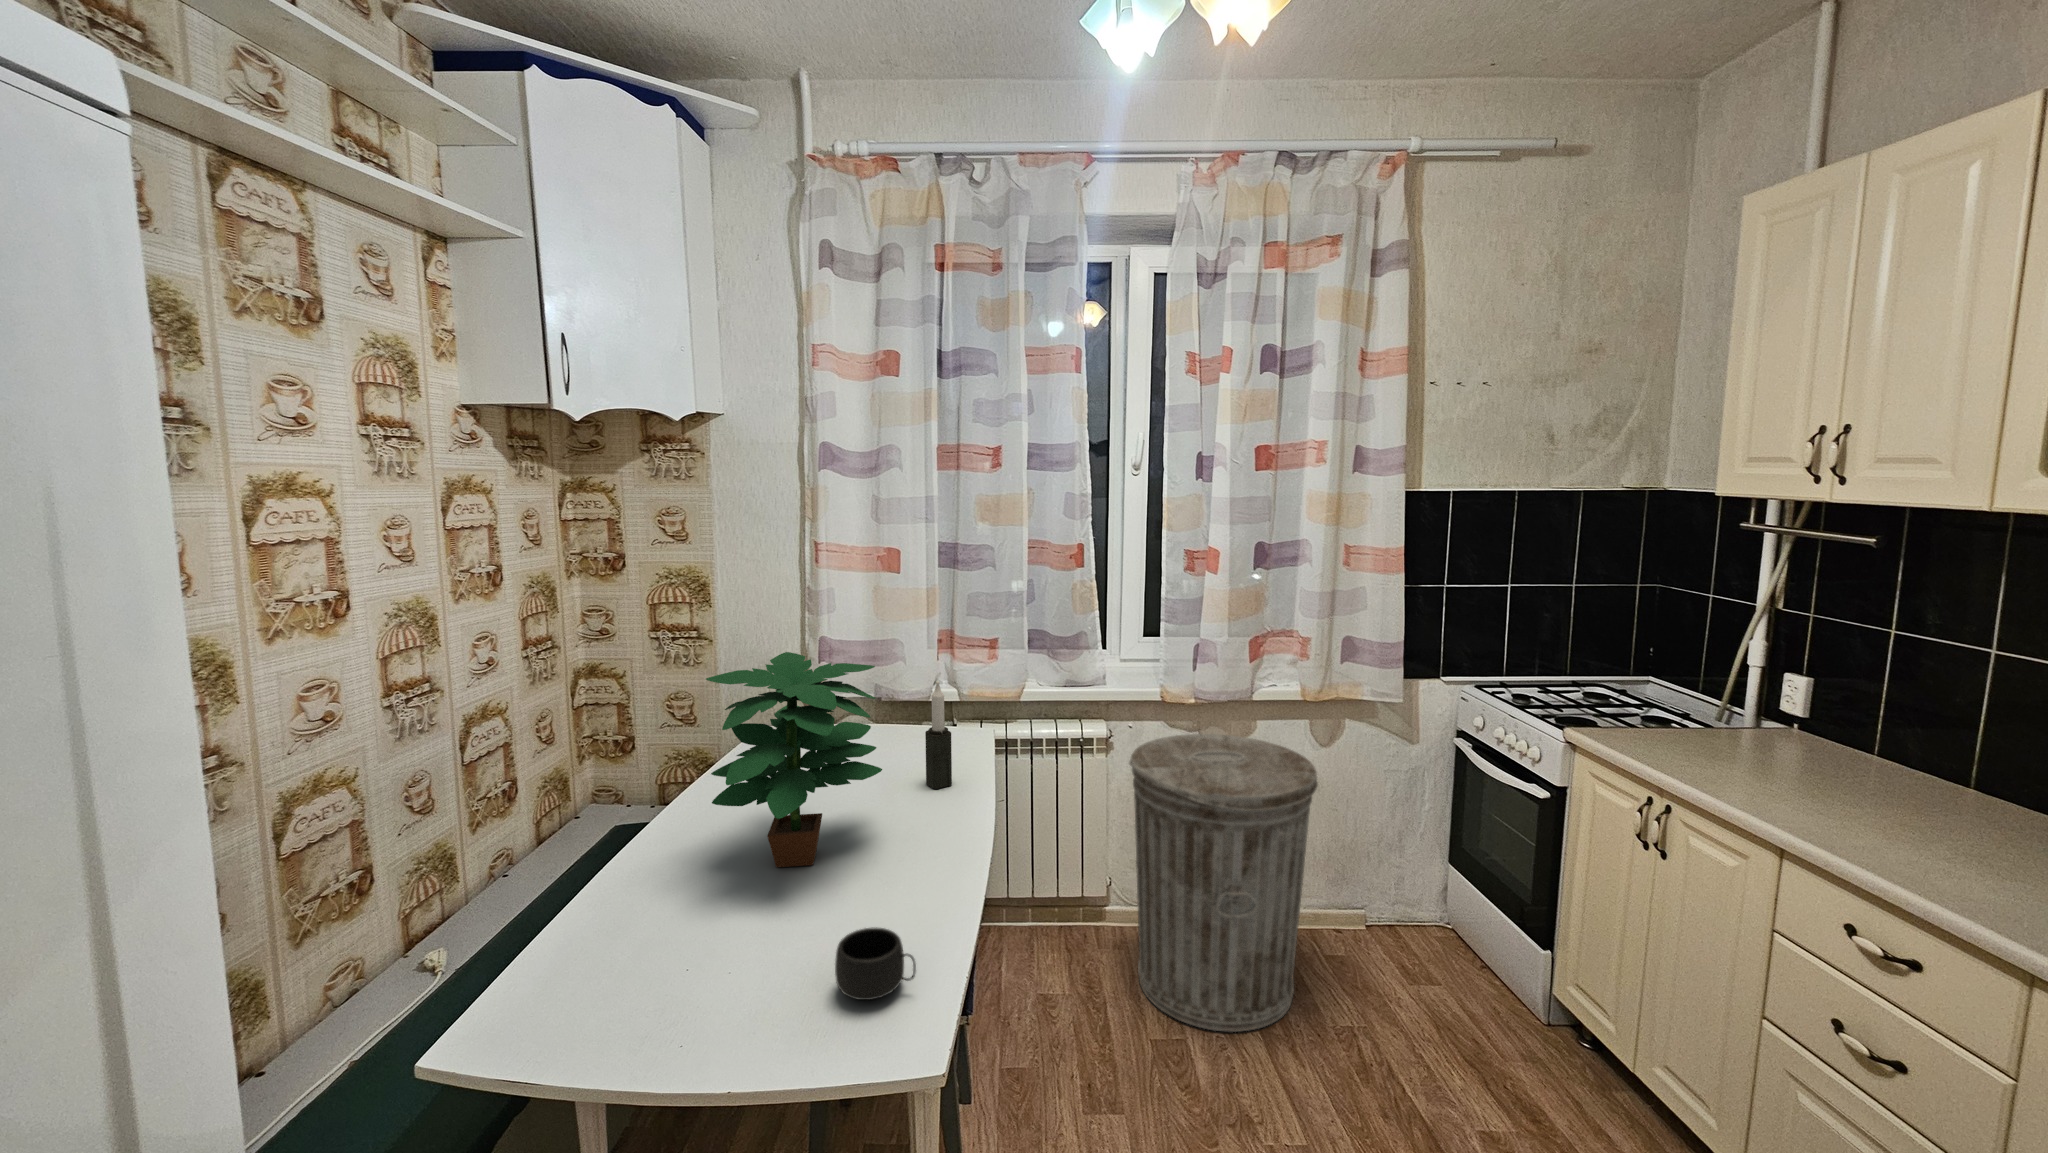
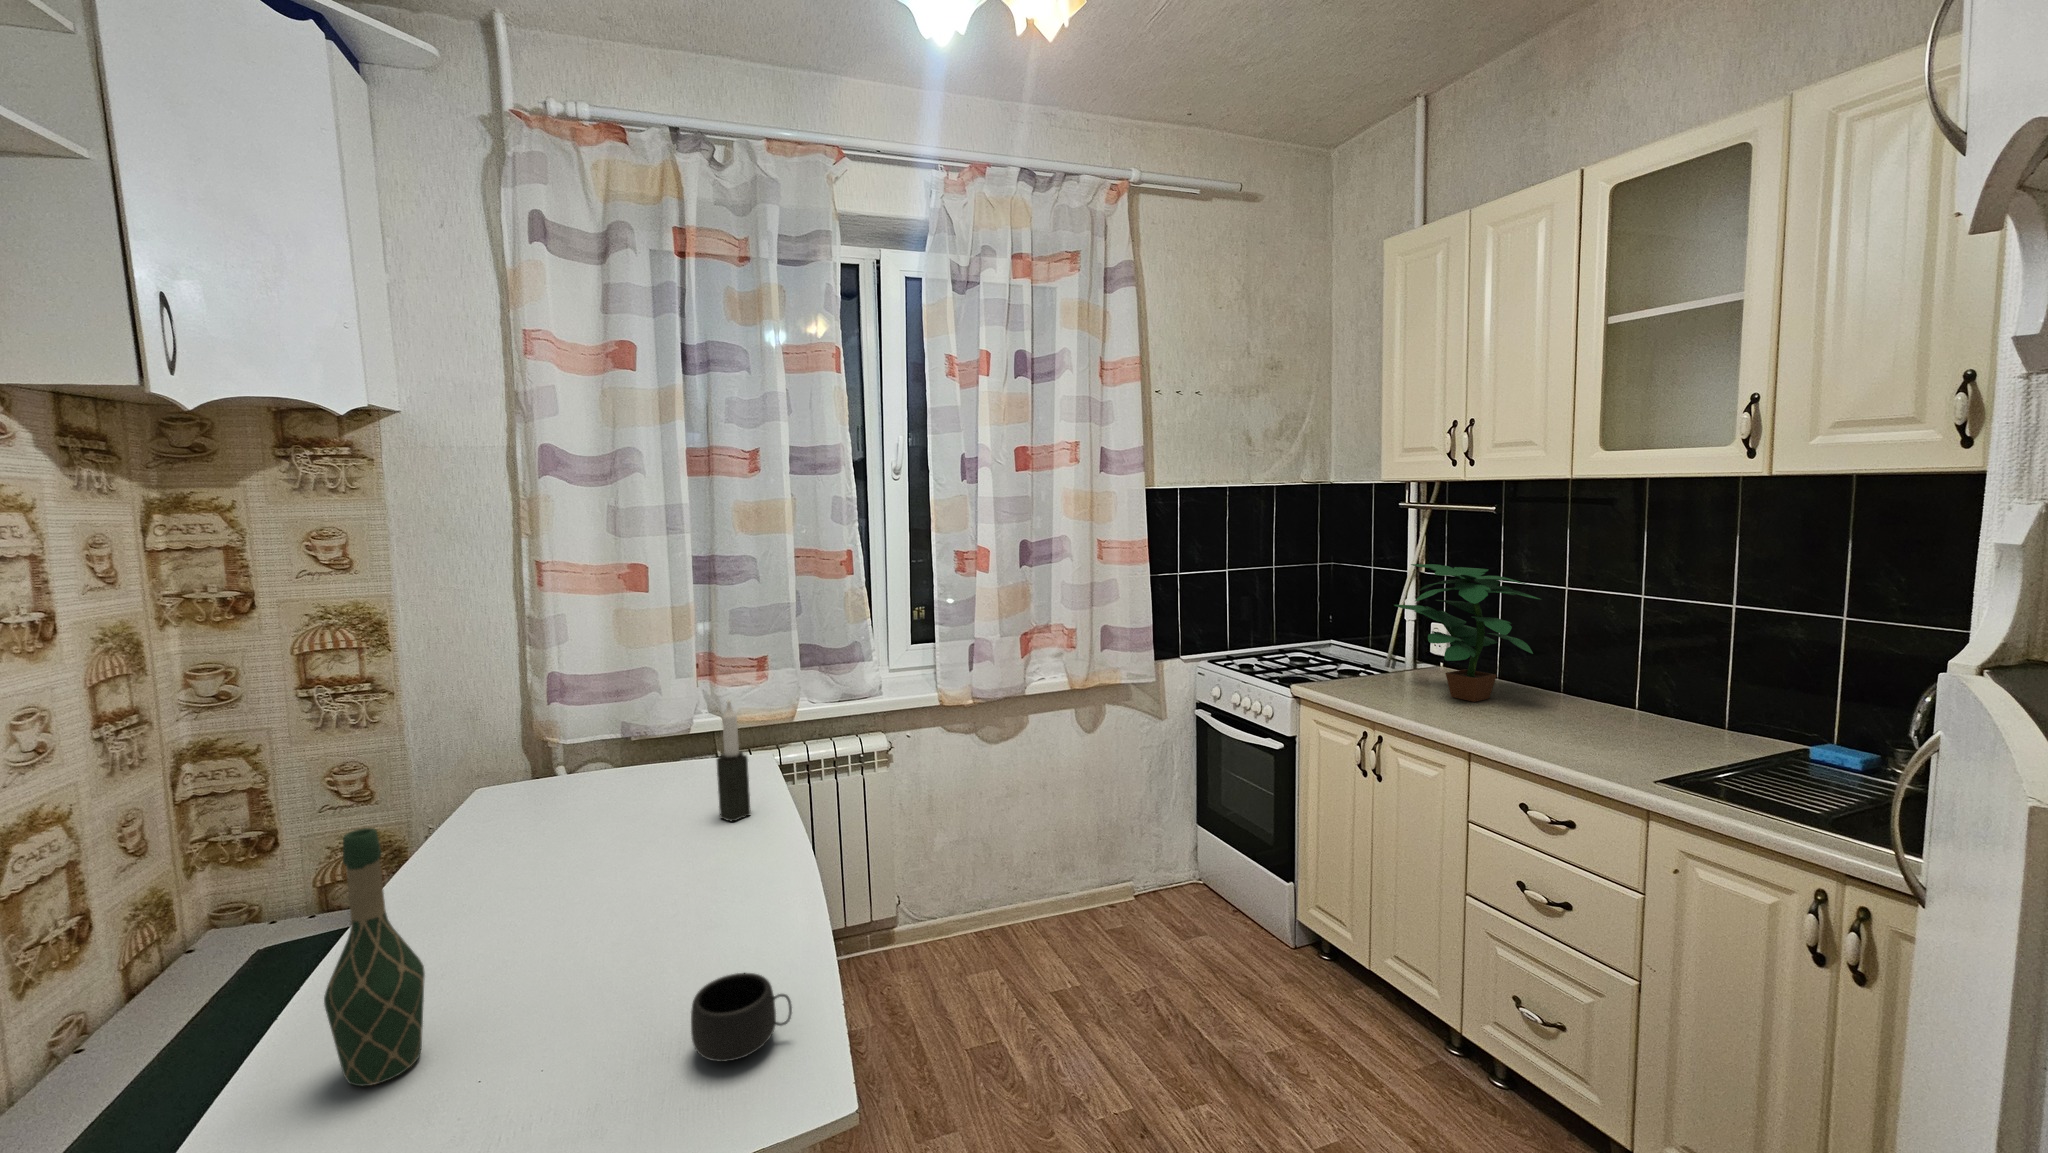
potted plant: present [706,652,882,867] -> present [1394,564,1540,702]
trash can: present [1129,734,1318,1032] -> none [919,731,1099,1023]
wine bottle: none [600,760,666,952] -> present [324,828,425,1086]

